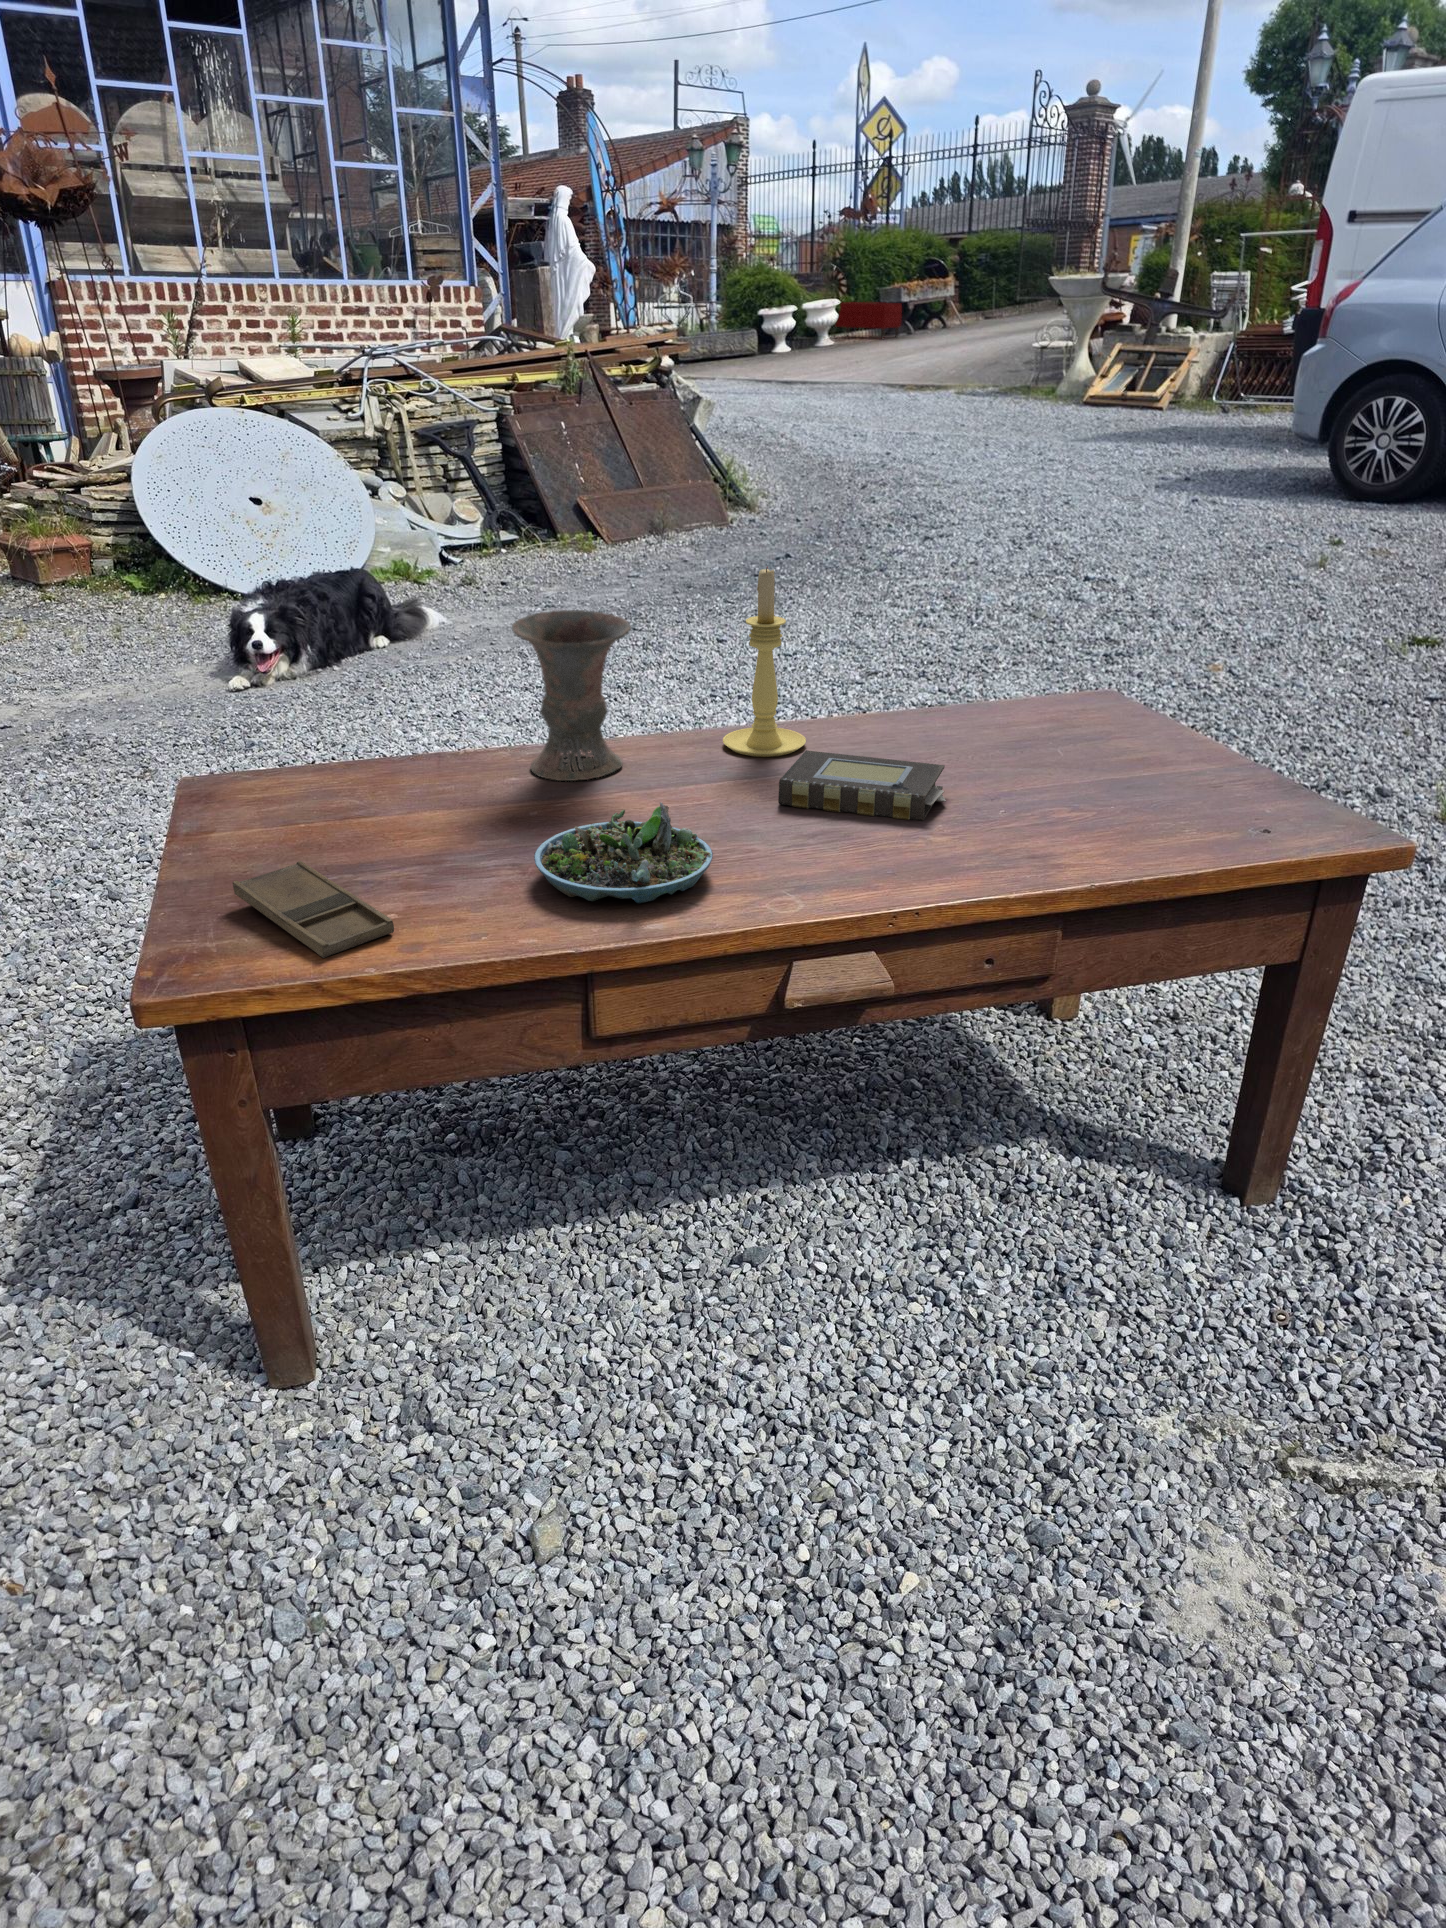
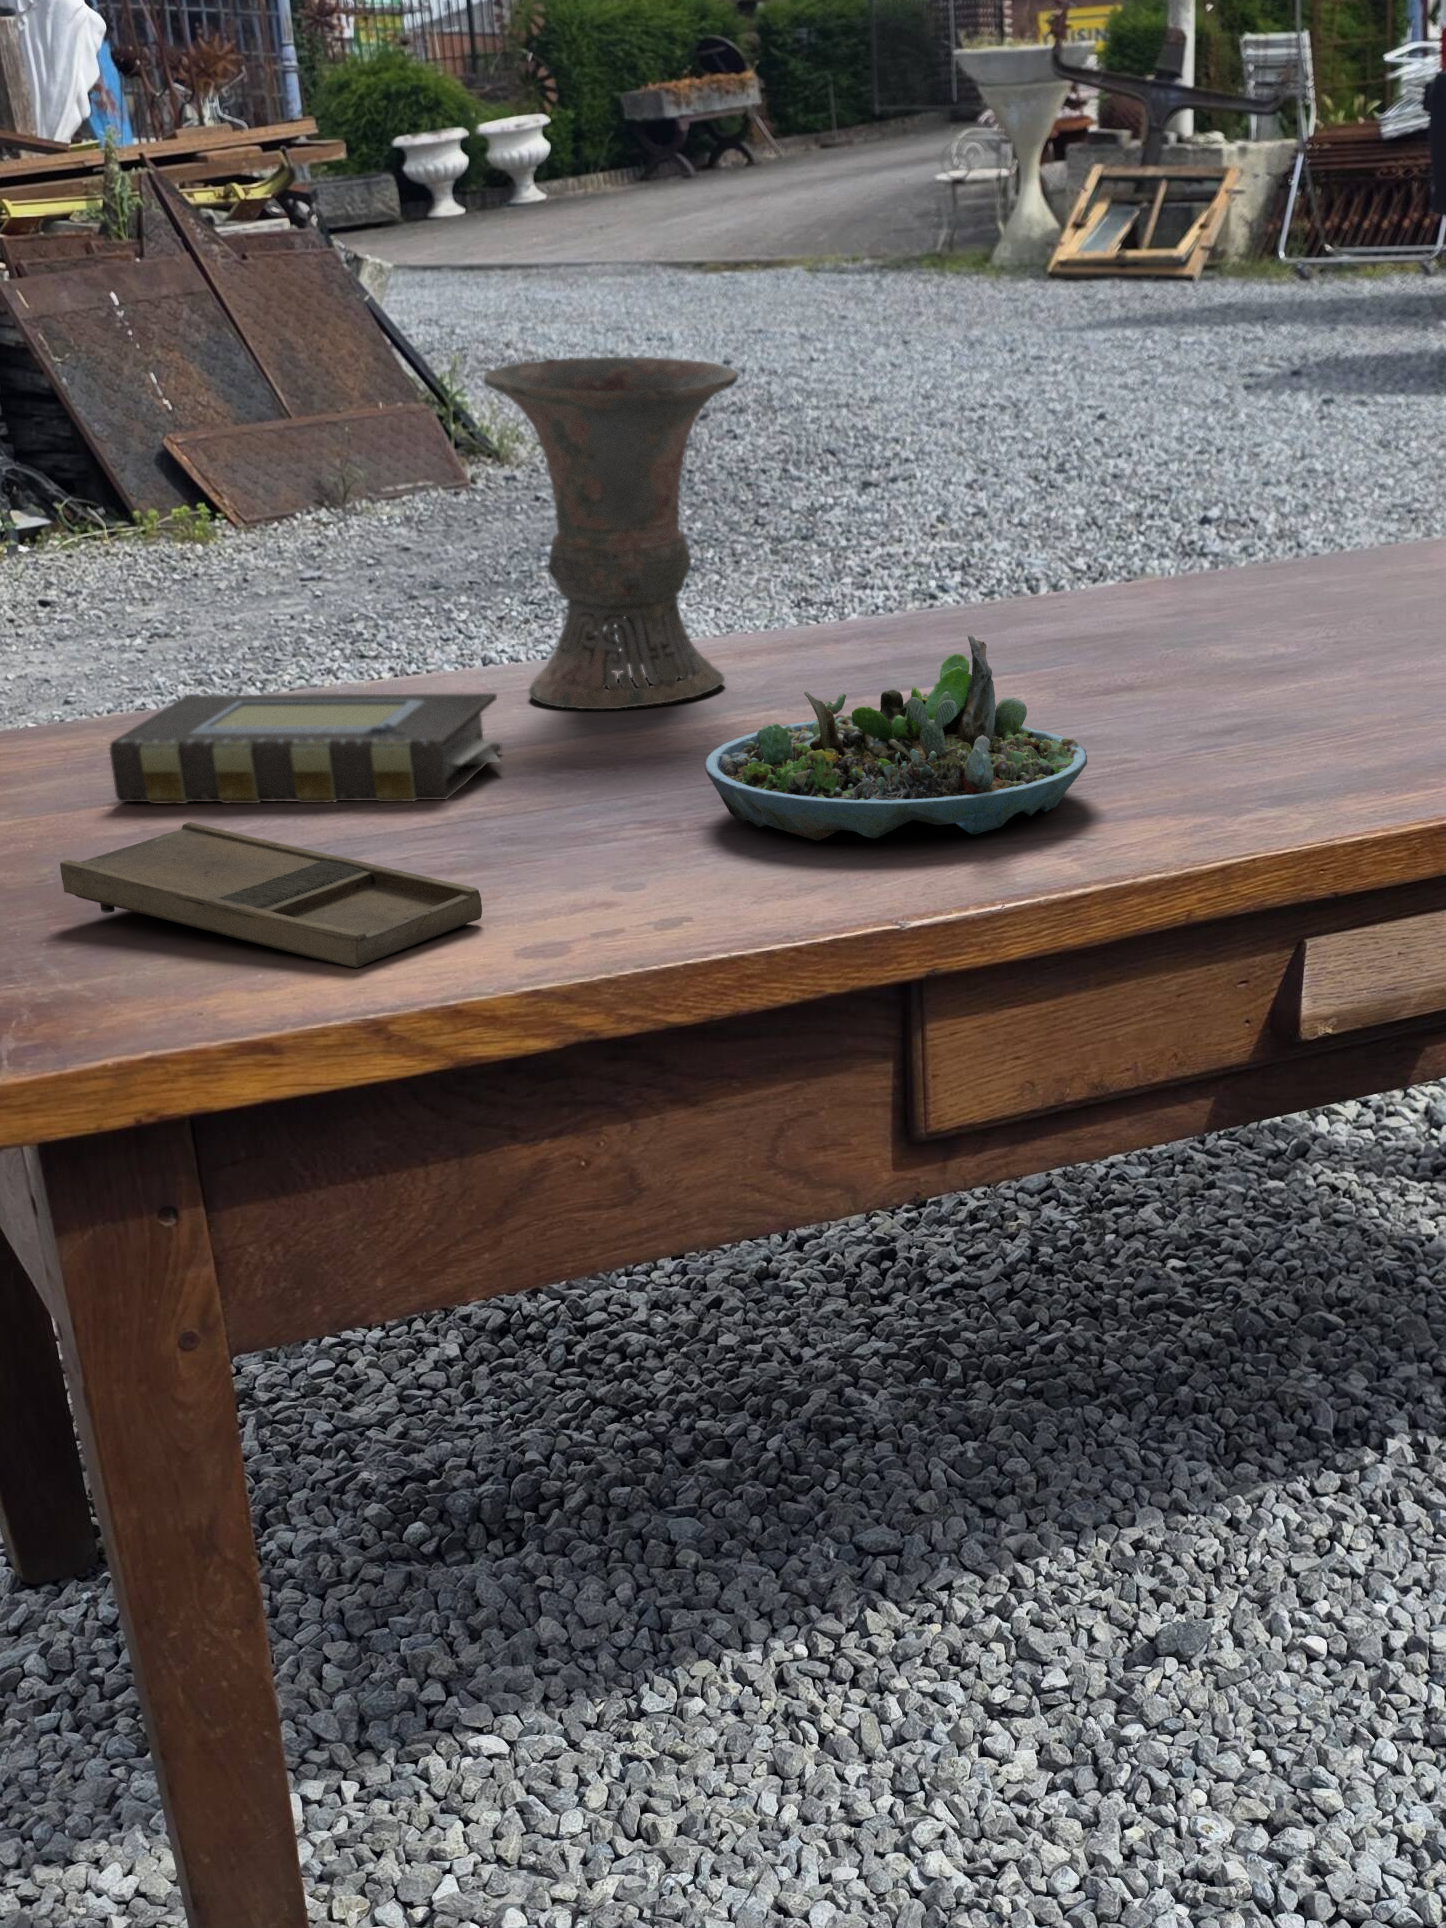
bench: present [833,302,902,339] -> none [534,120,677,190]
candle holder: present [723,567,806,757] -> none [898,254,1070,651]
book: present [778,750,946,821] -> present [110,693,502,804]

